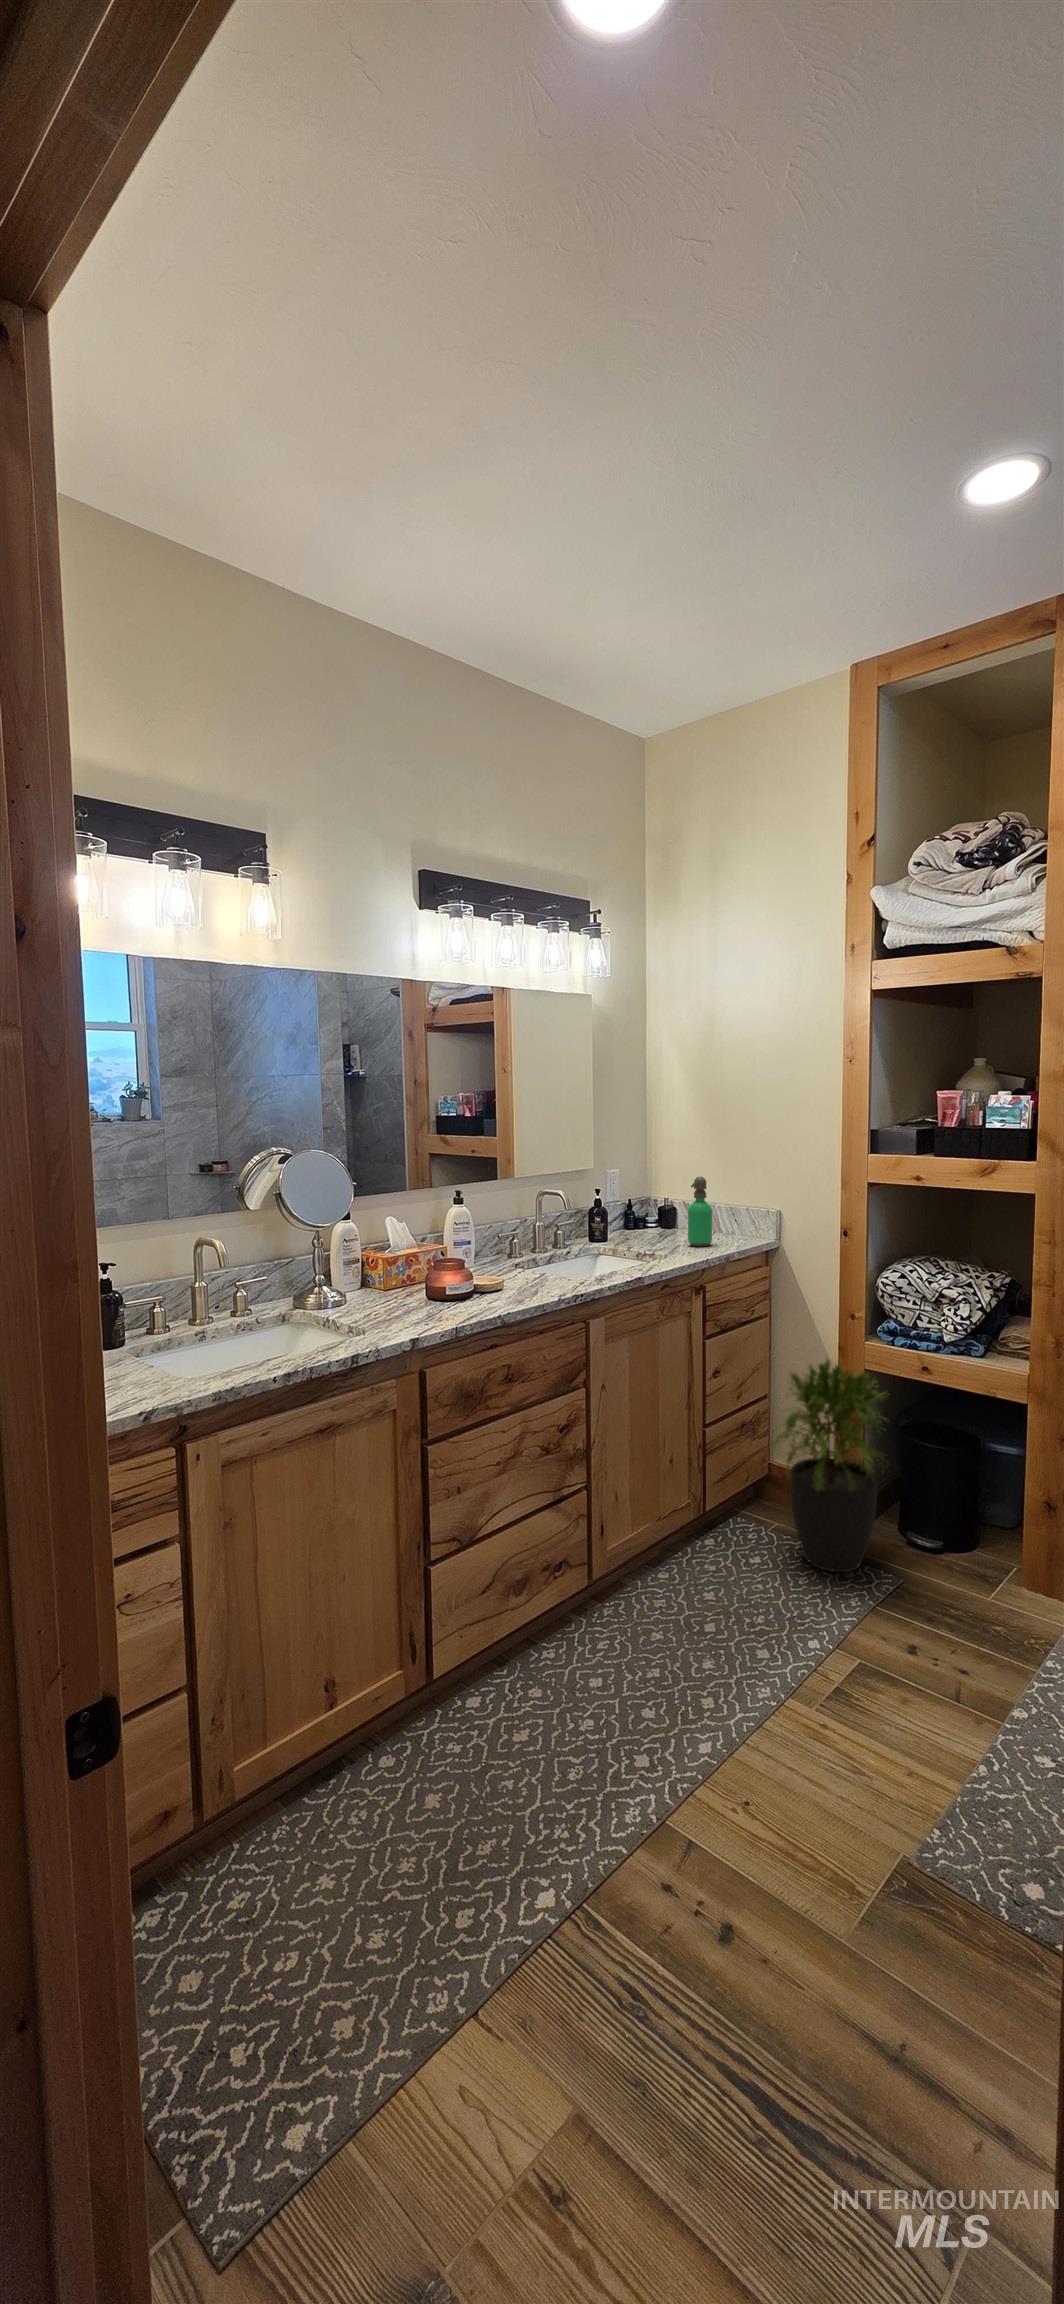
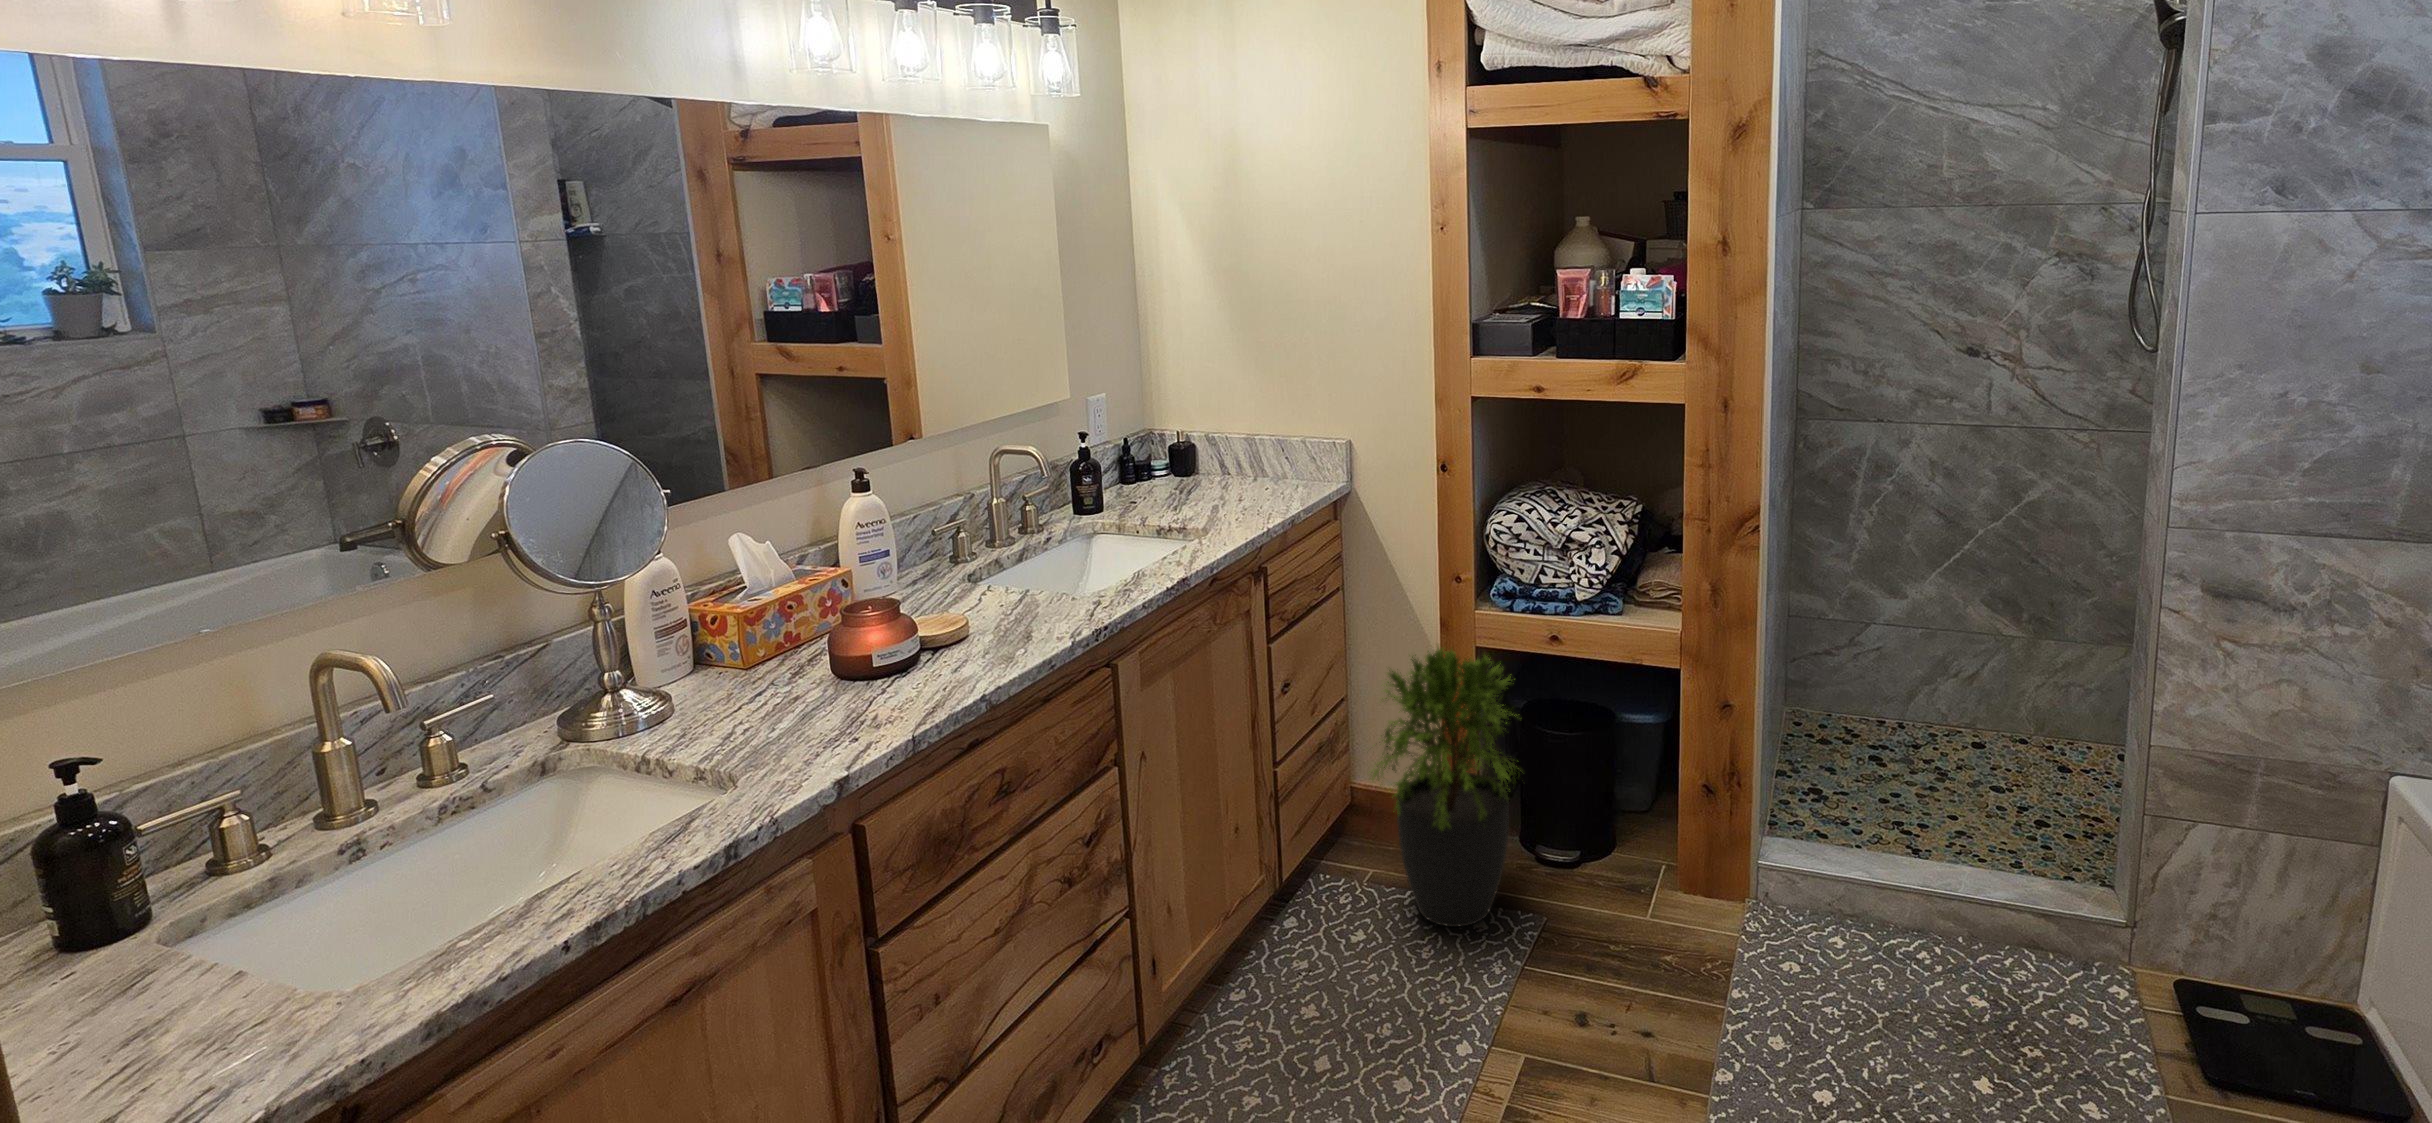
soap dispenser: present [688,1177,712,1246] -> none [1226,404,1262,505]

